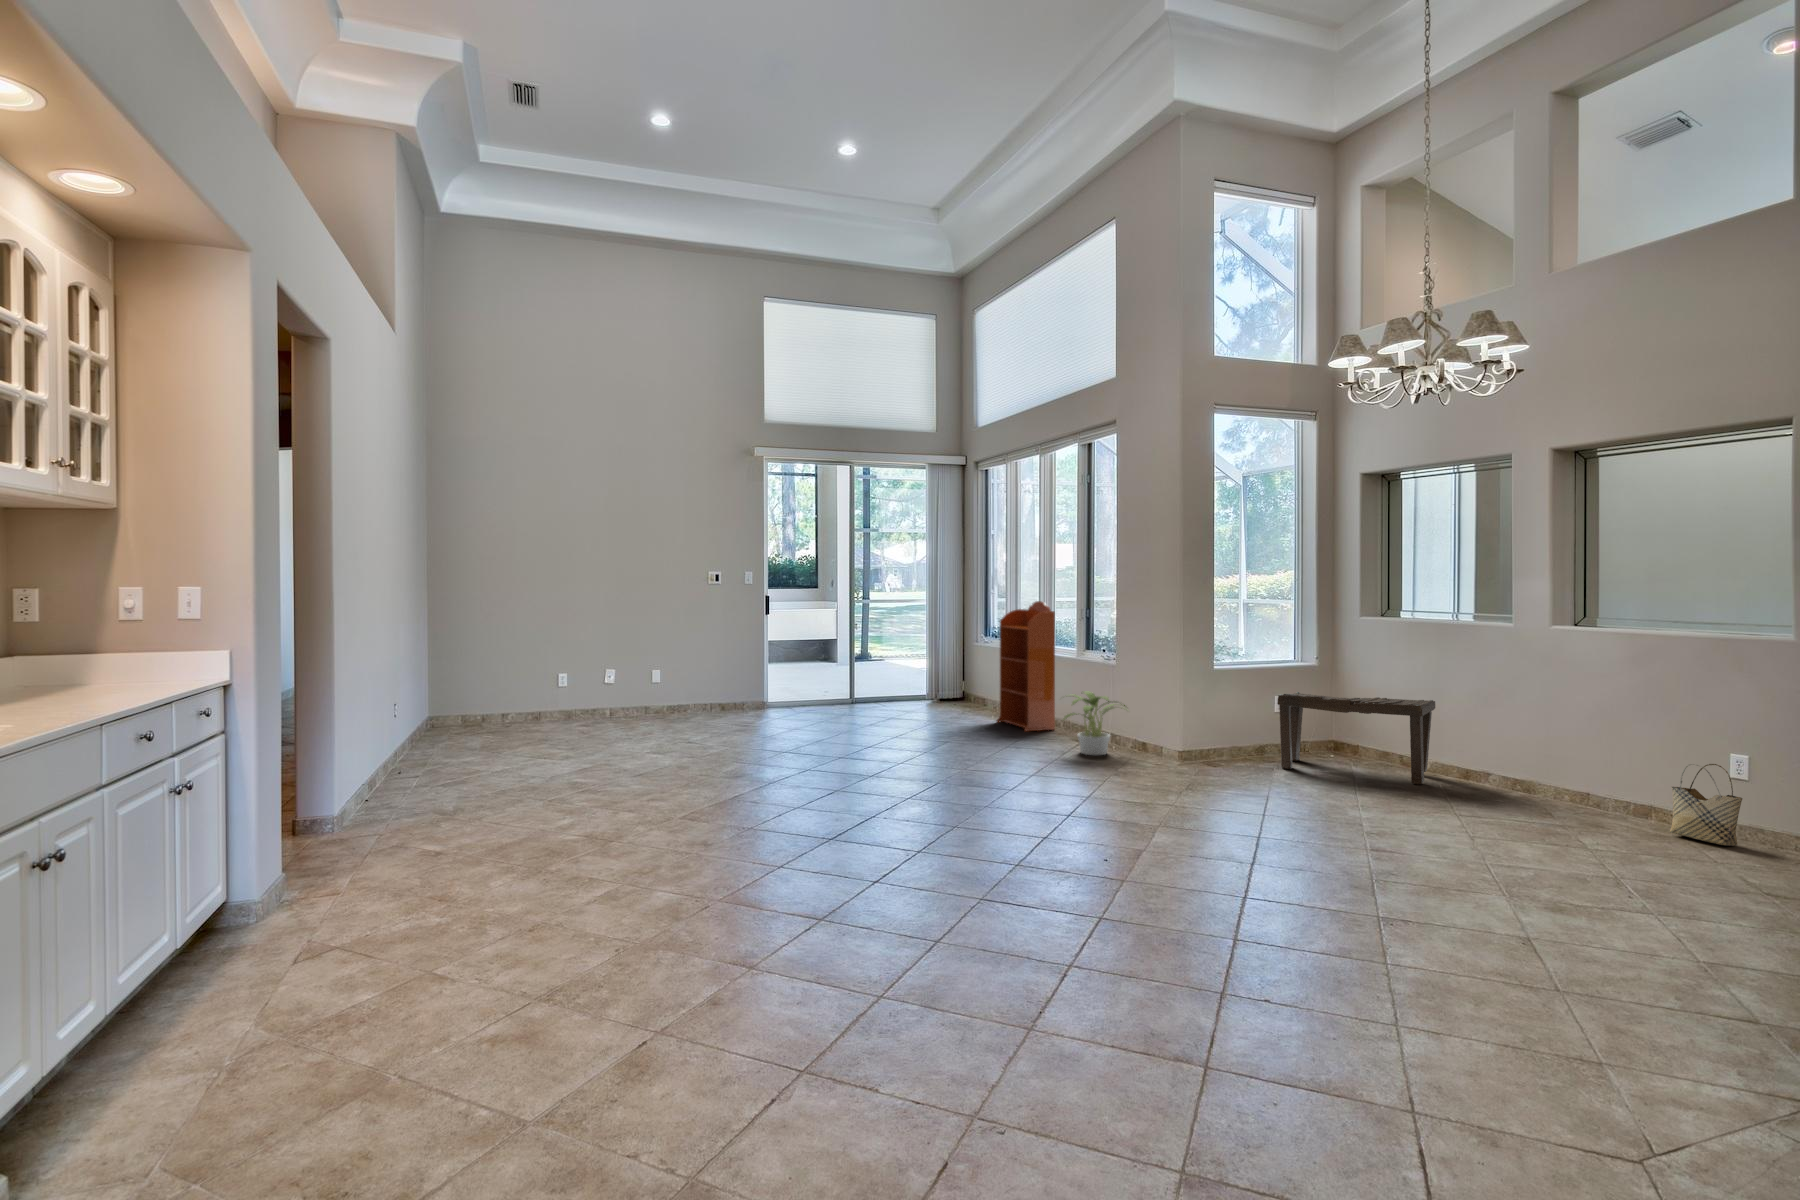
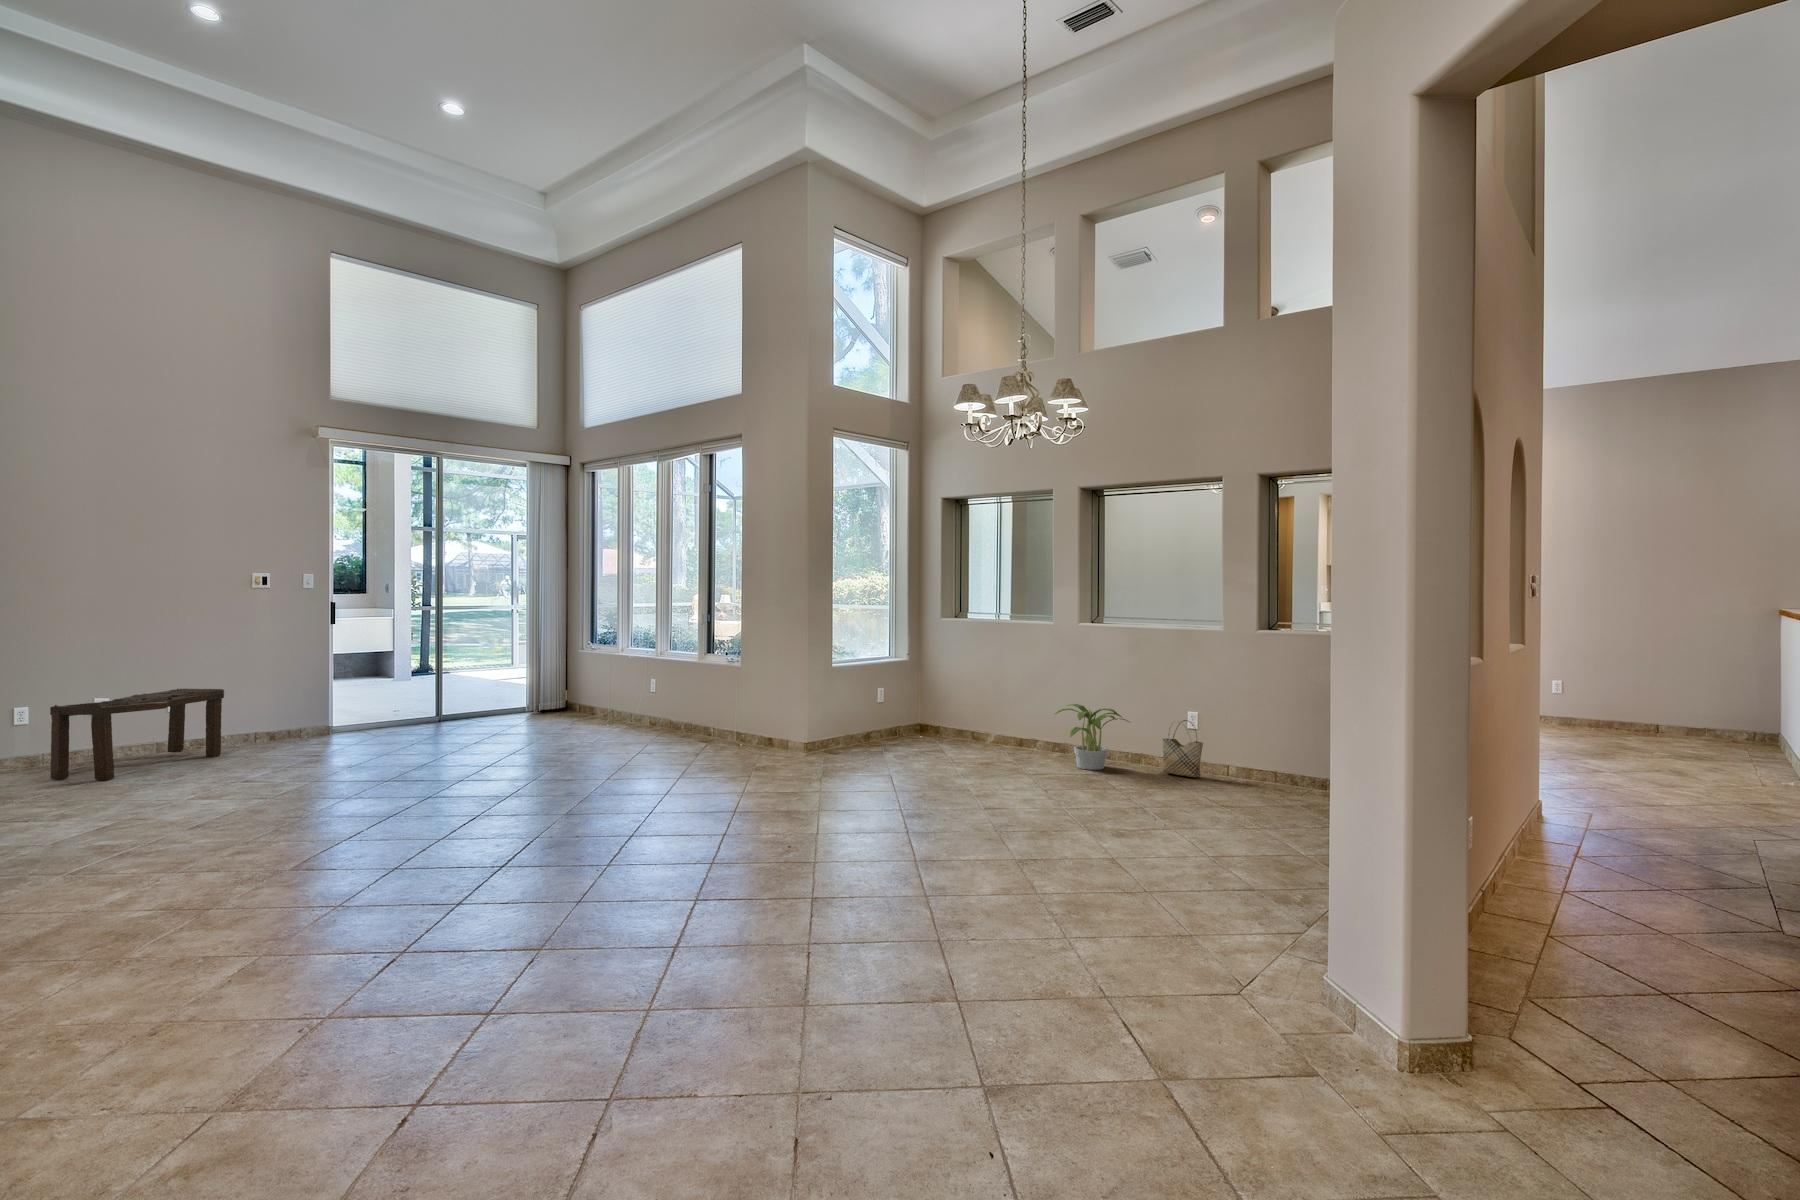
bookcase: present [997,601,1055,731] -> none [613,606,676,736]
potted plant: present [1064,692,1125,755] -> present [1055,704,1129,770]
bench: present [1277,692,1435,785] -> present [50,689,224,780]

